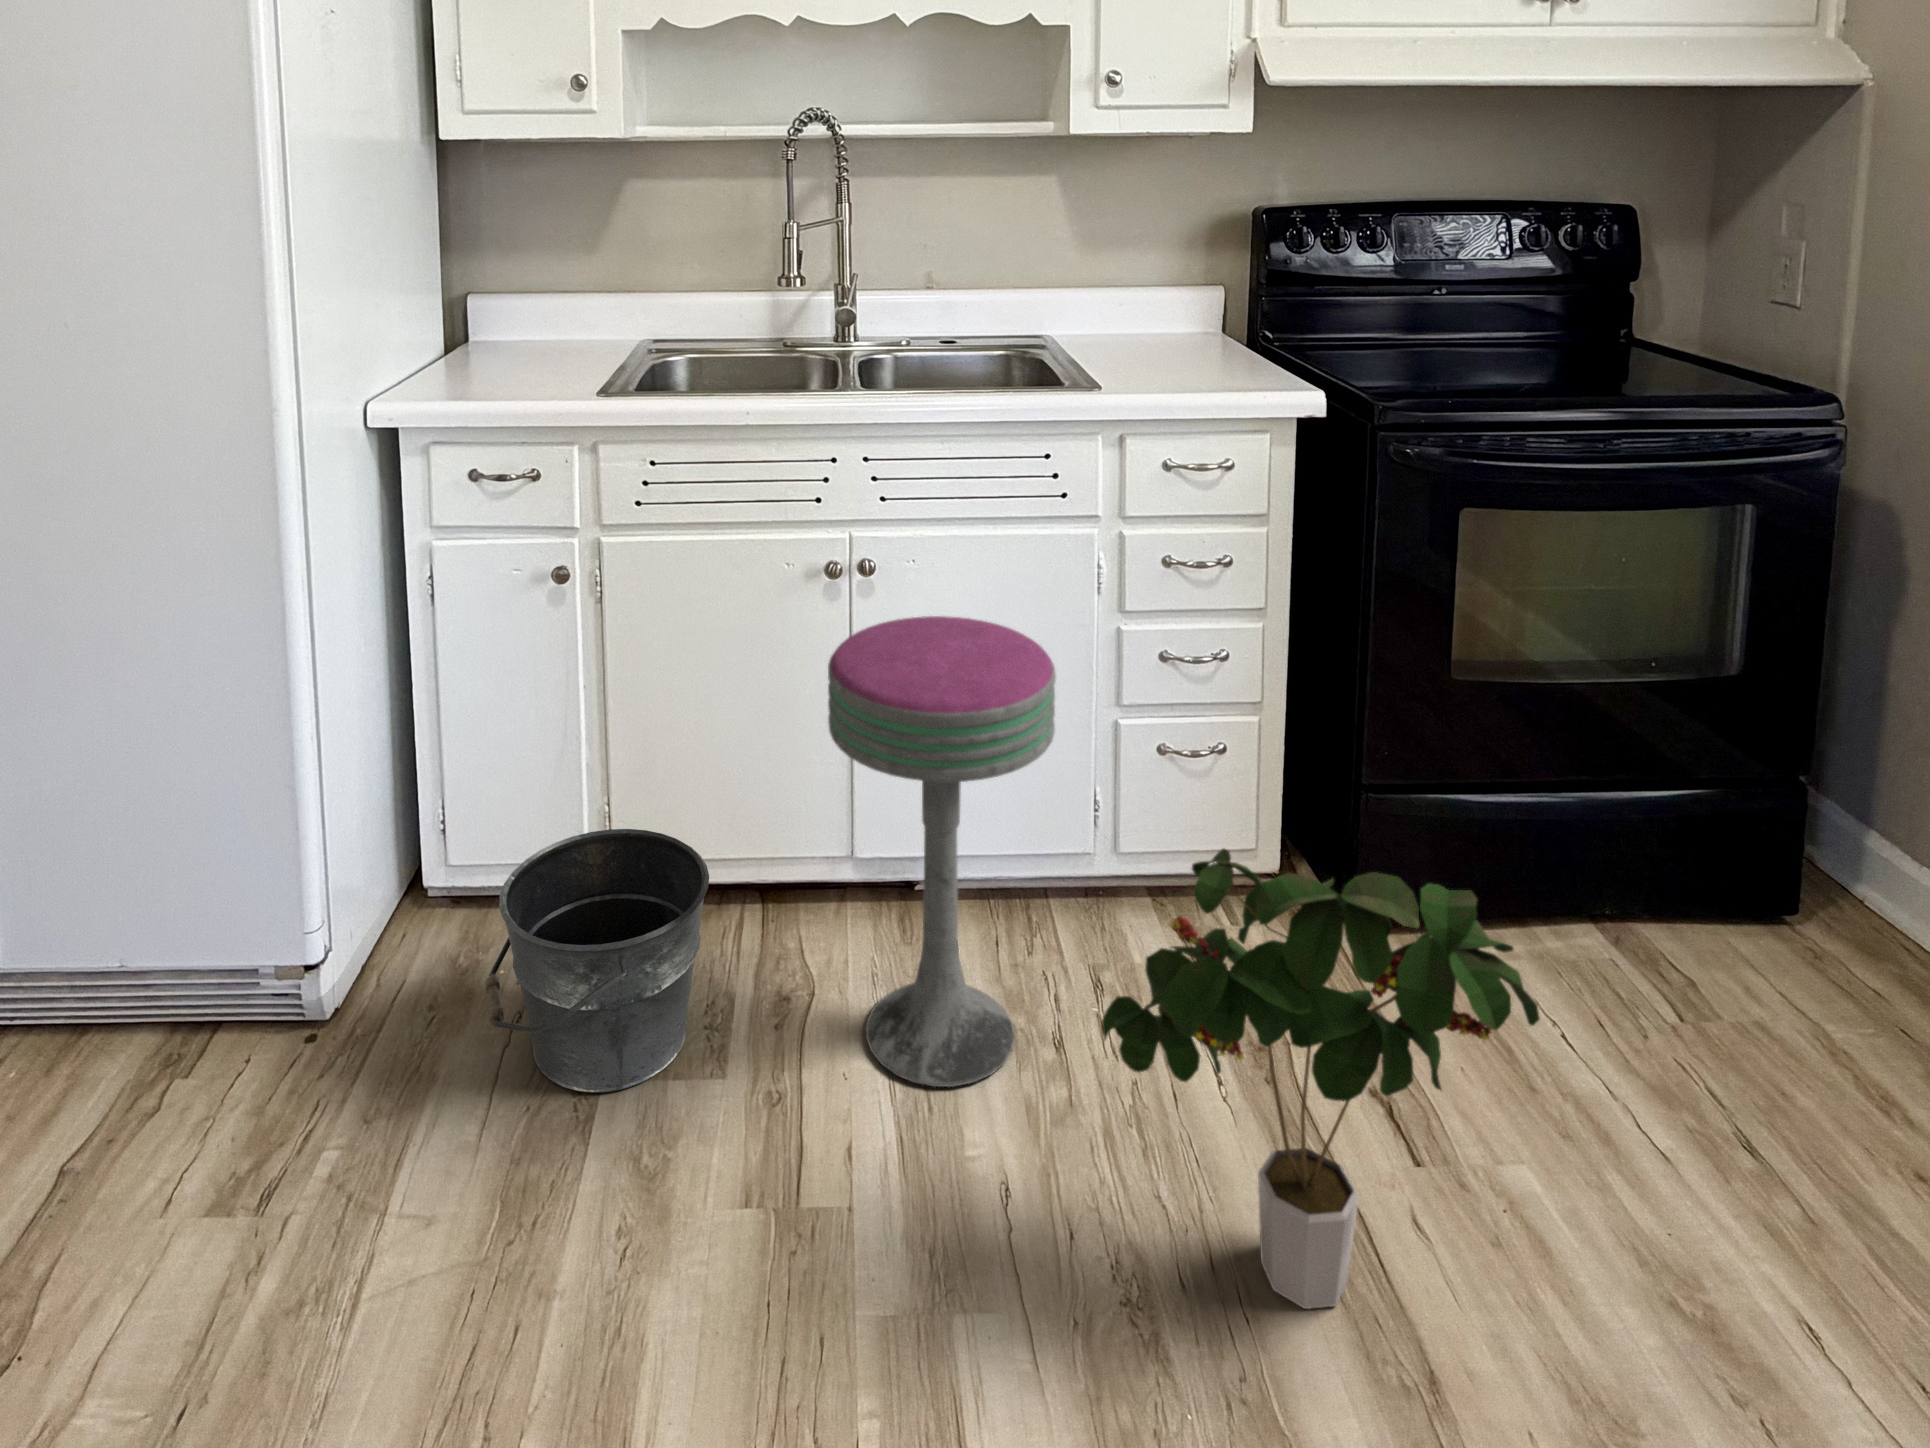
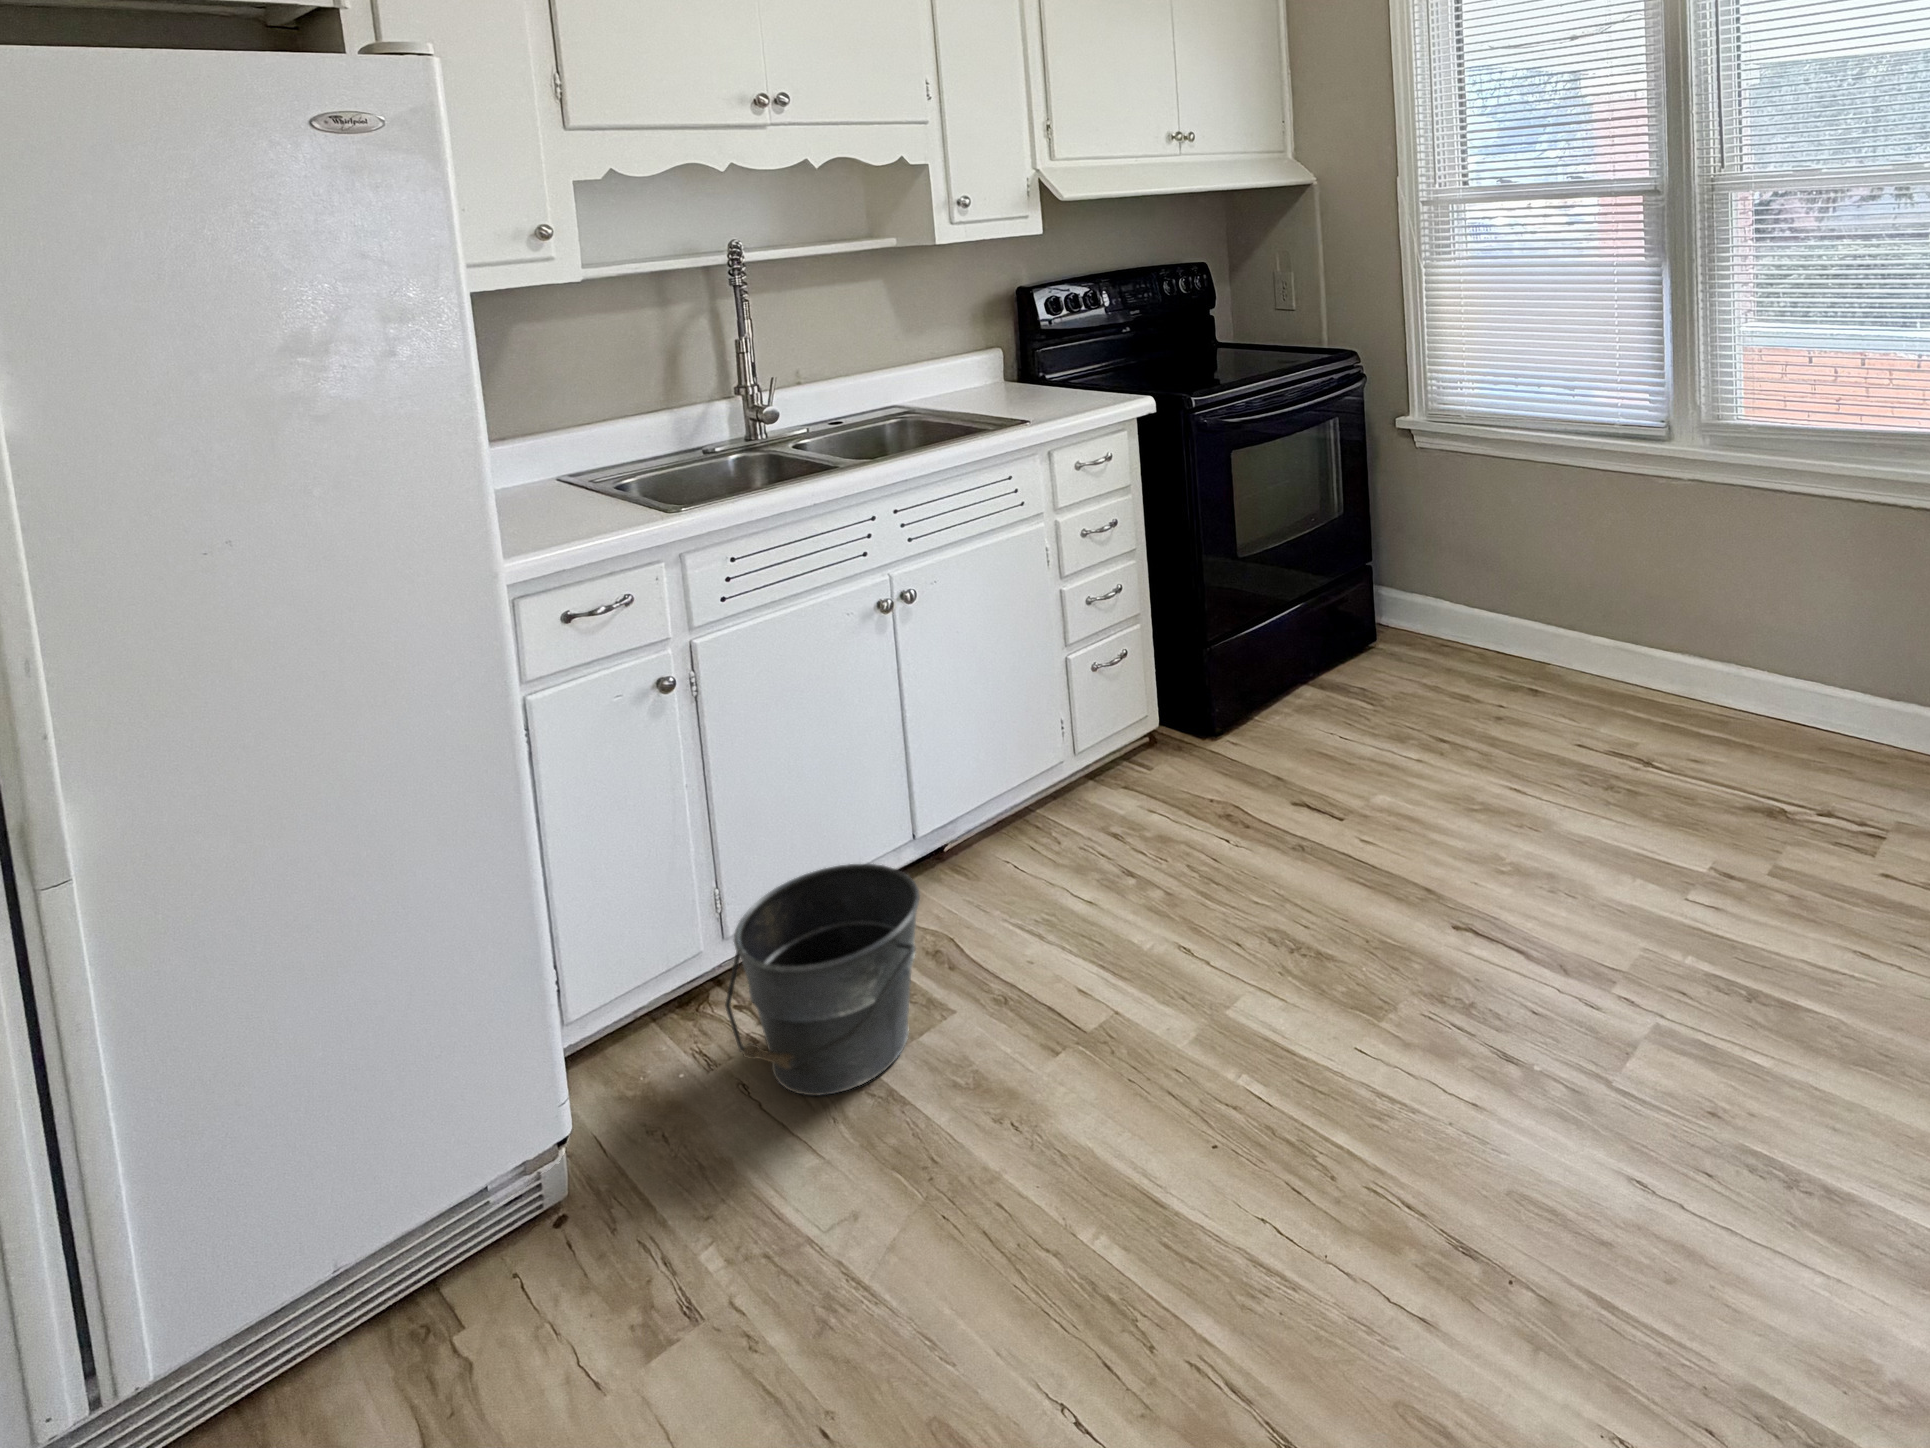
bar stool: present [828,616,1056,1087] -> none [954,599,1123,942]
potted plant: present [1102,849,1540,1309] -> none [1225,631,1420,899]

